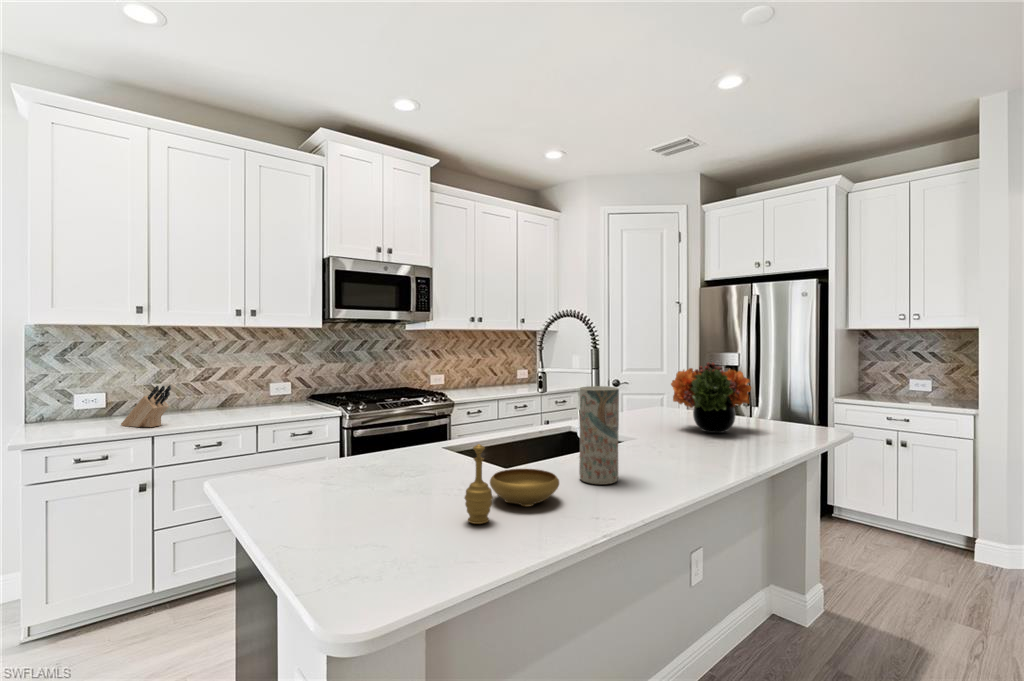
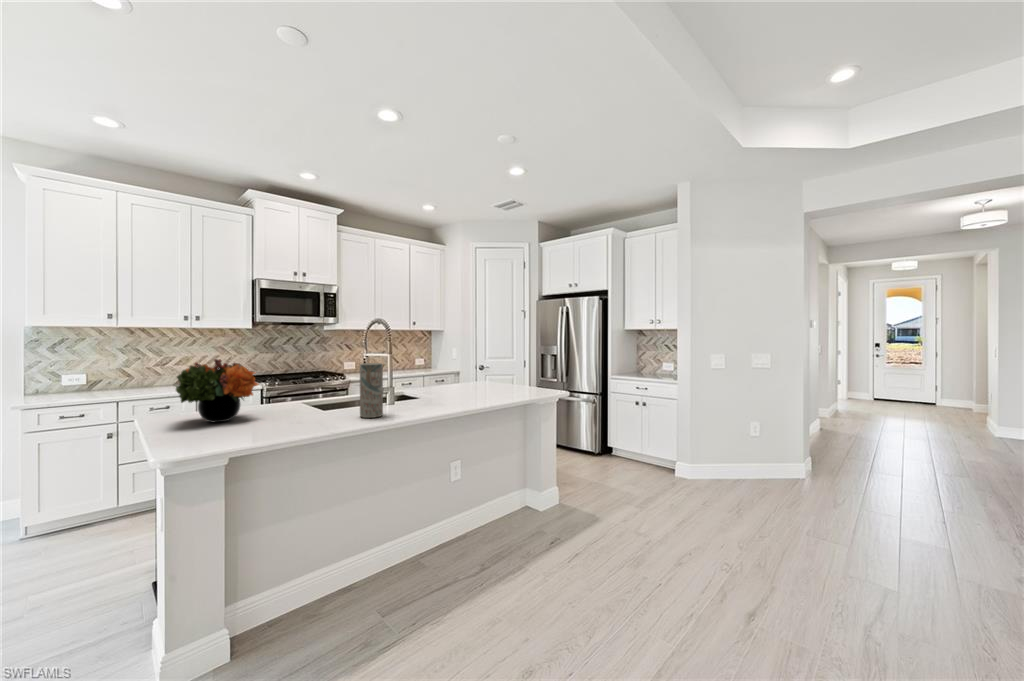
flower arrangement: present [671,362,751,433] -> present [176,359,258,422]
knife block: present [121,385,171,427] -> none [95,368,131,396]
decorative bowl: present [465,444,559,524] -> none [264,392,333,434]

